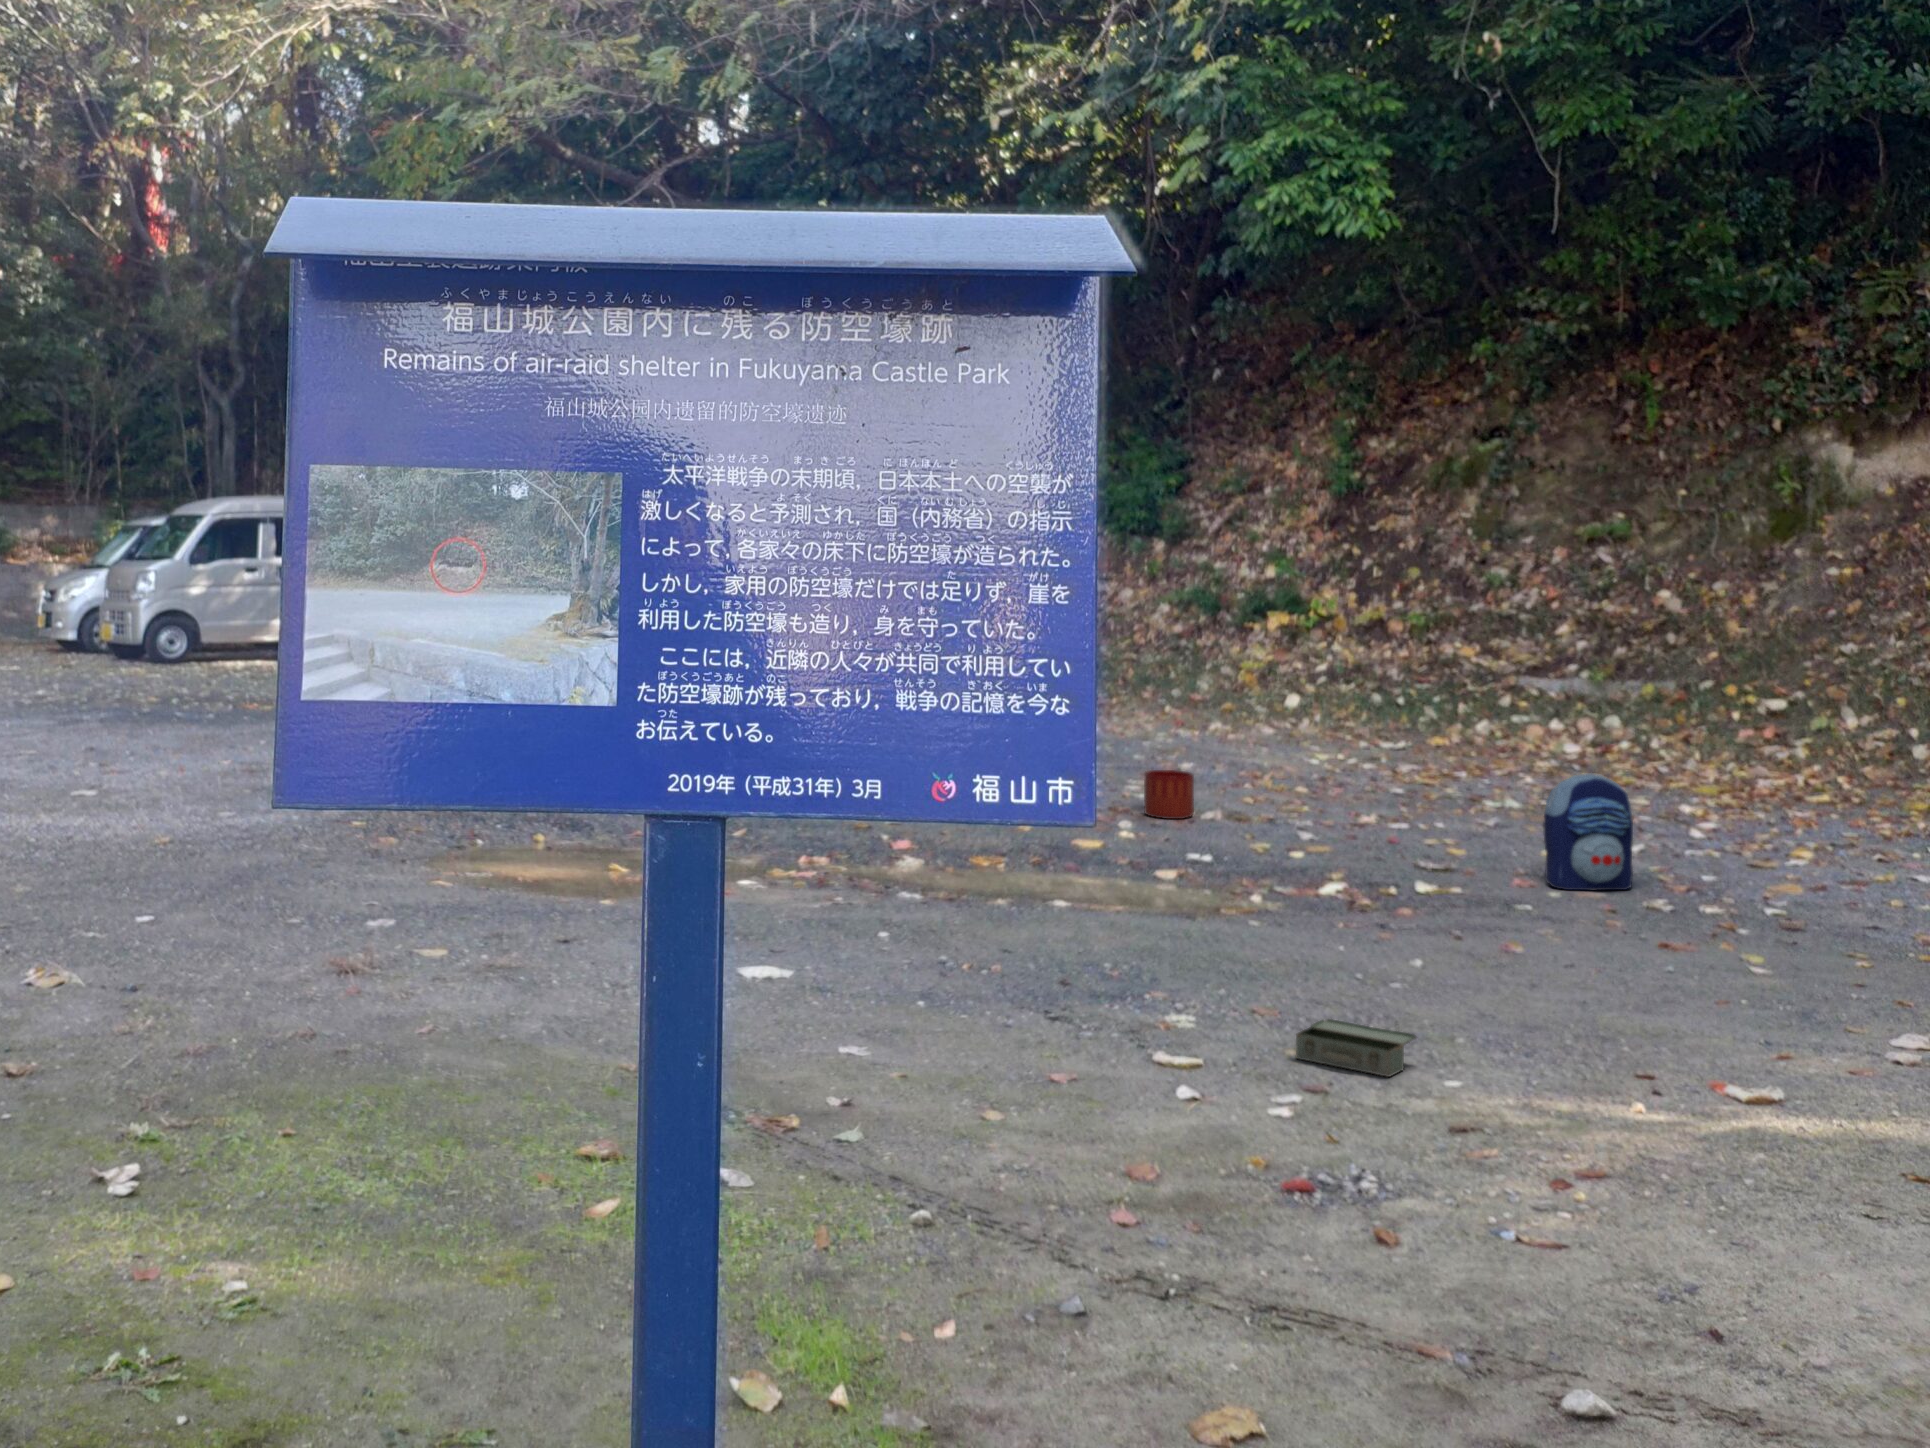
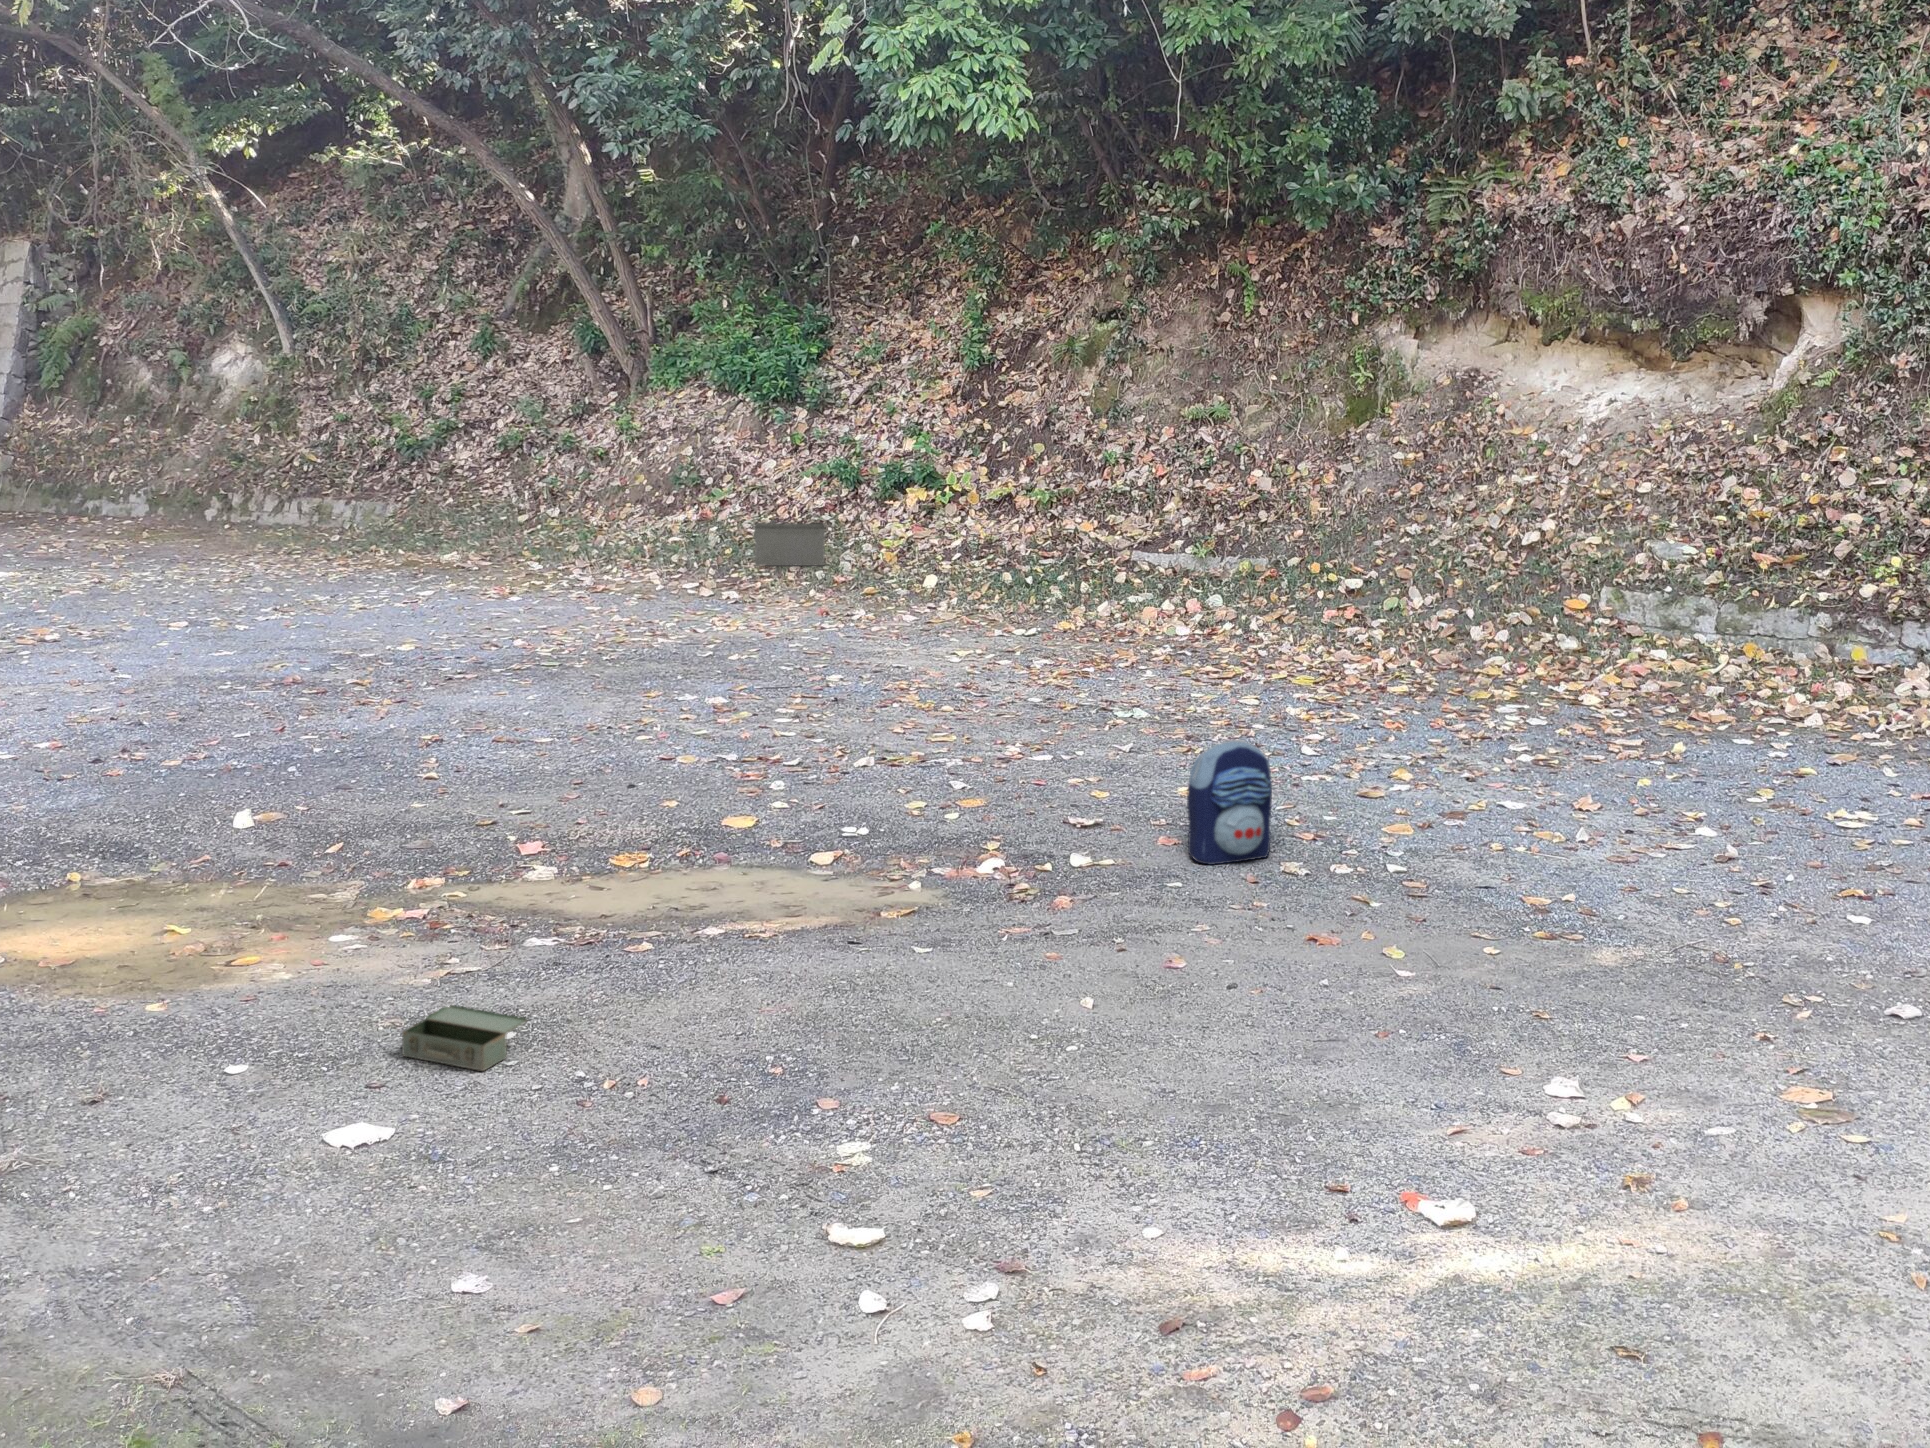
storage bin: none [1111,645,1183,689] -> present [754,523,826,566]
planter: present [1144,770,1194,819] -> none [776,722,829,779]
toolbox: present [1296,1019,1416,1077] -> present [402,1005,527,1071]

